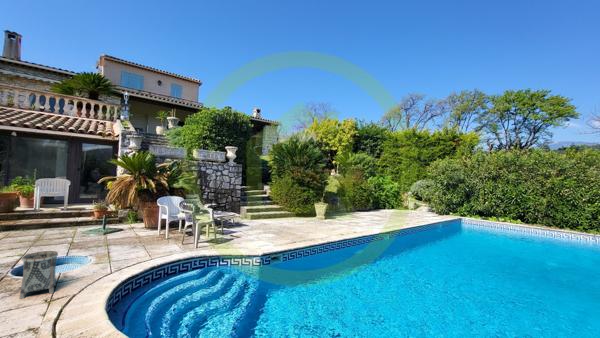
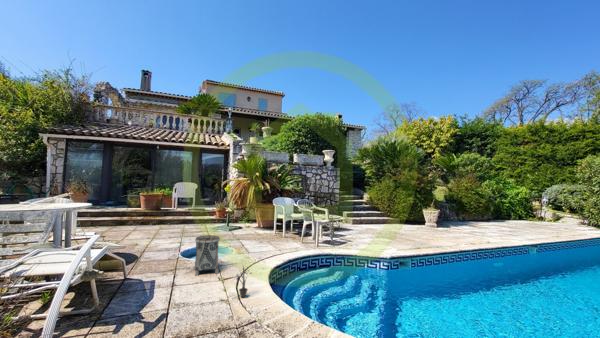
decorative plant: none [48,289,79,327] -> present [236,267,251,297]

